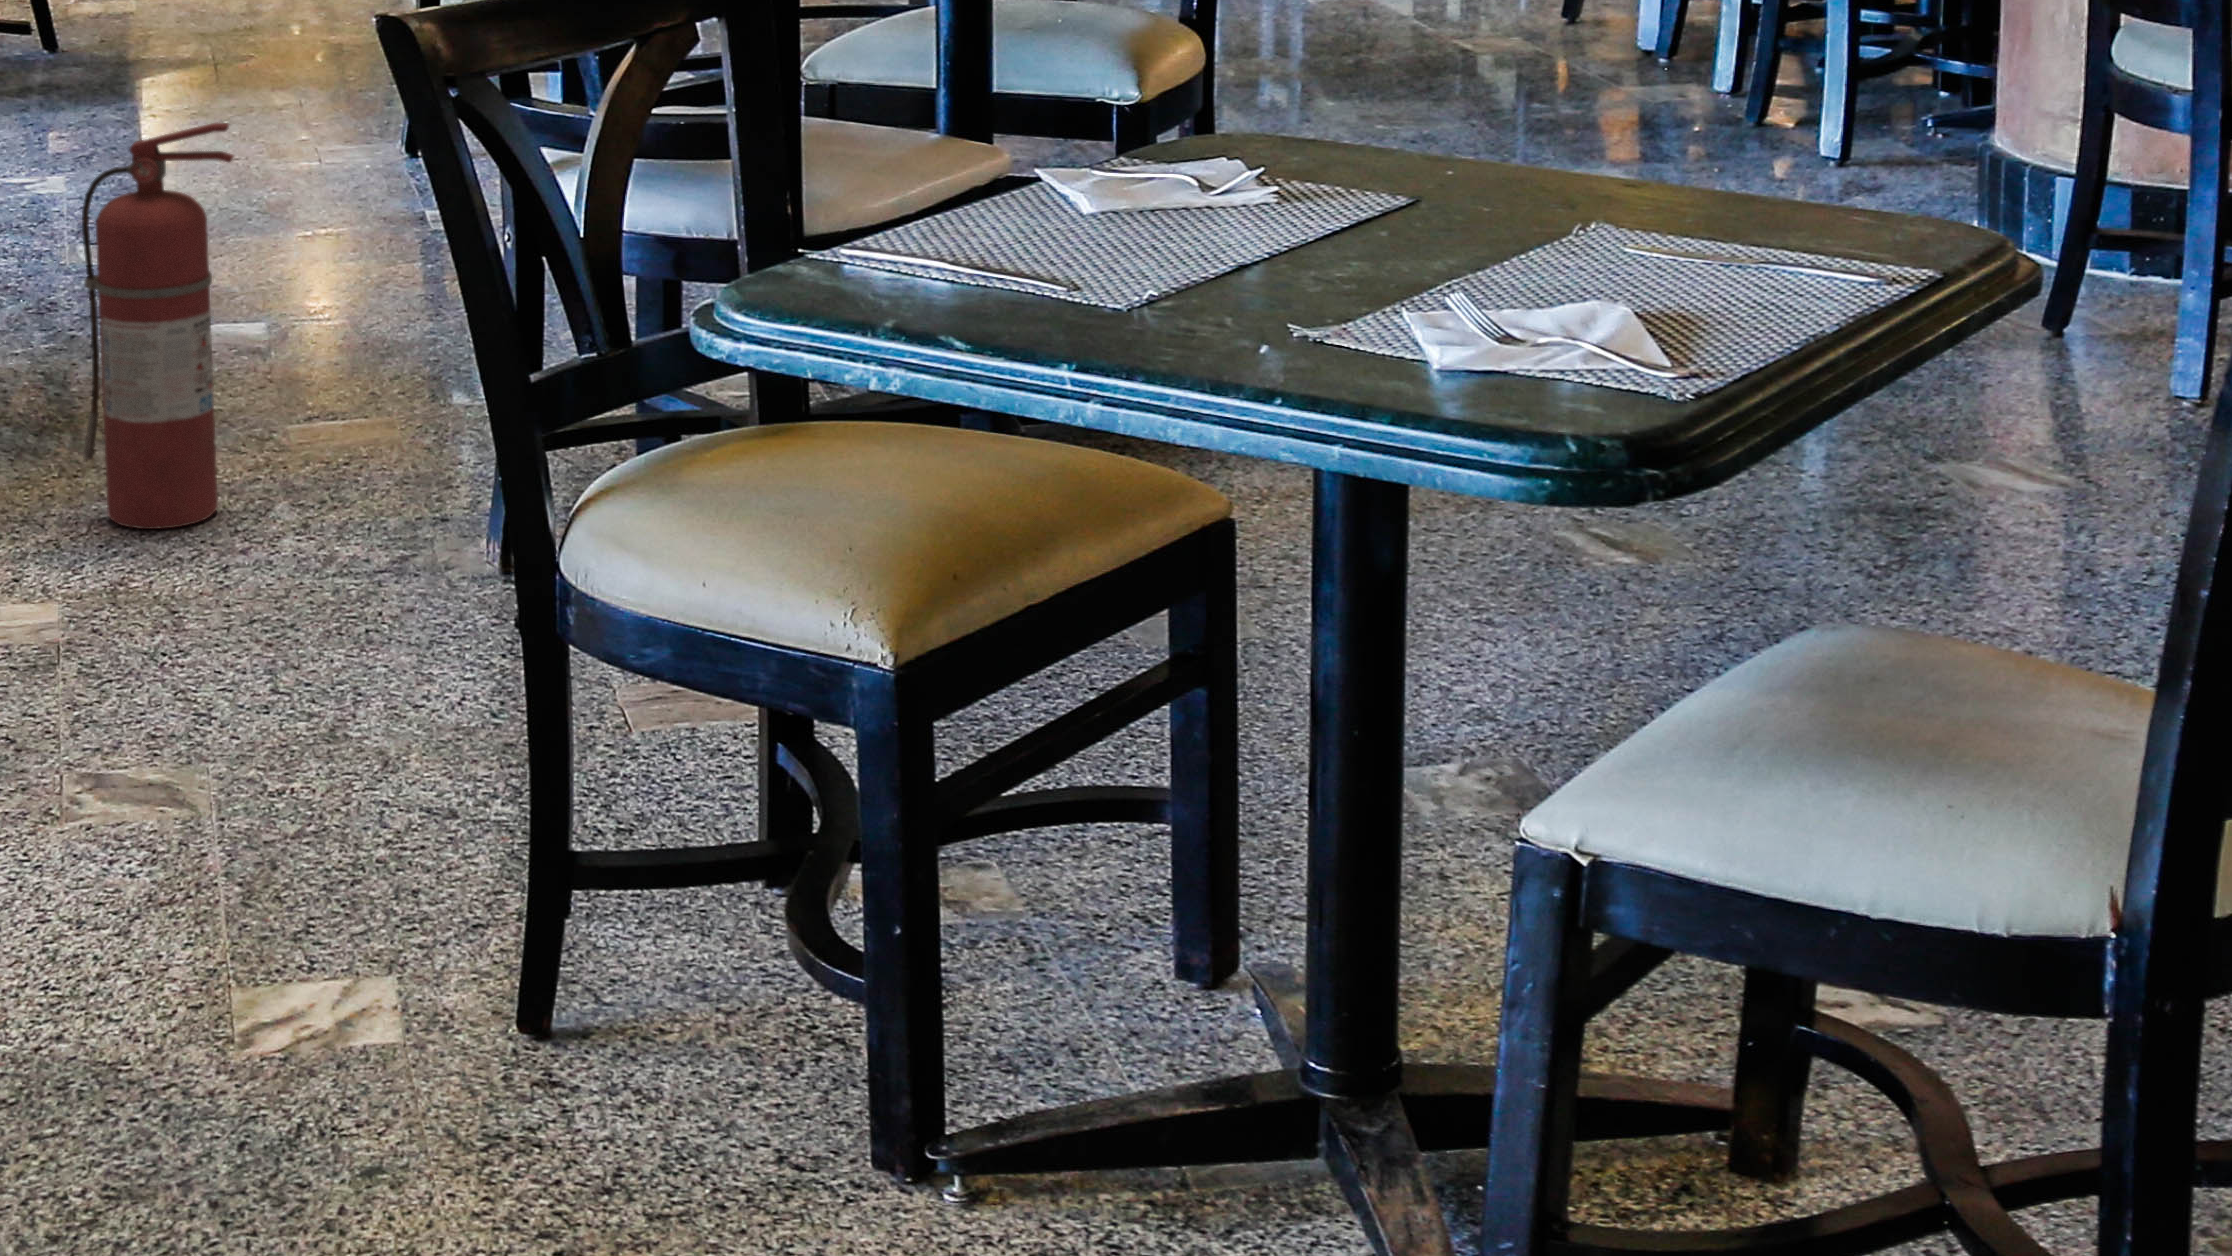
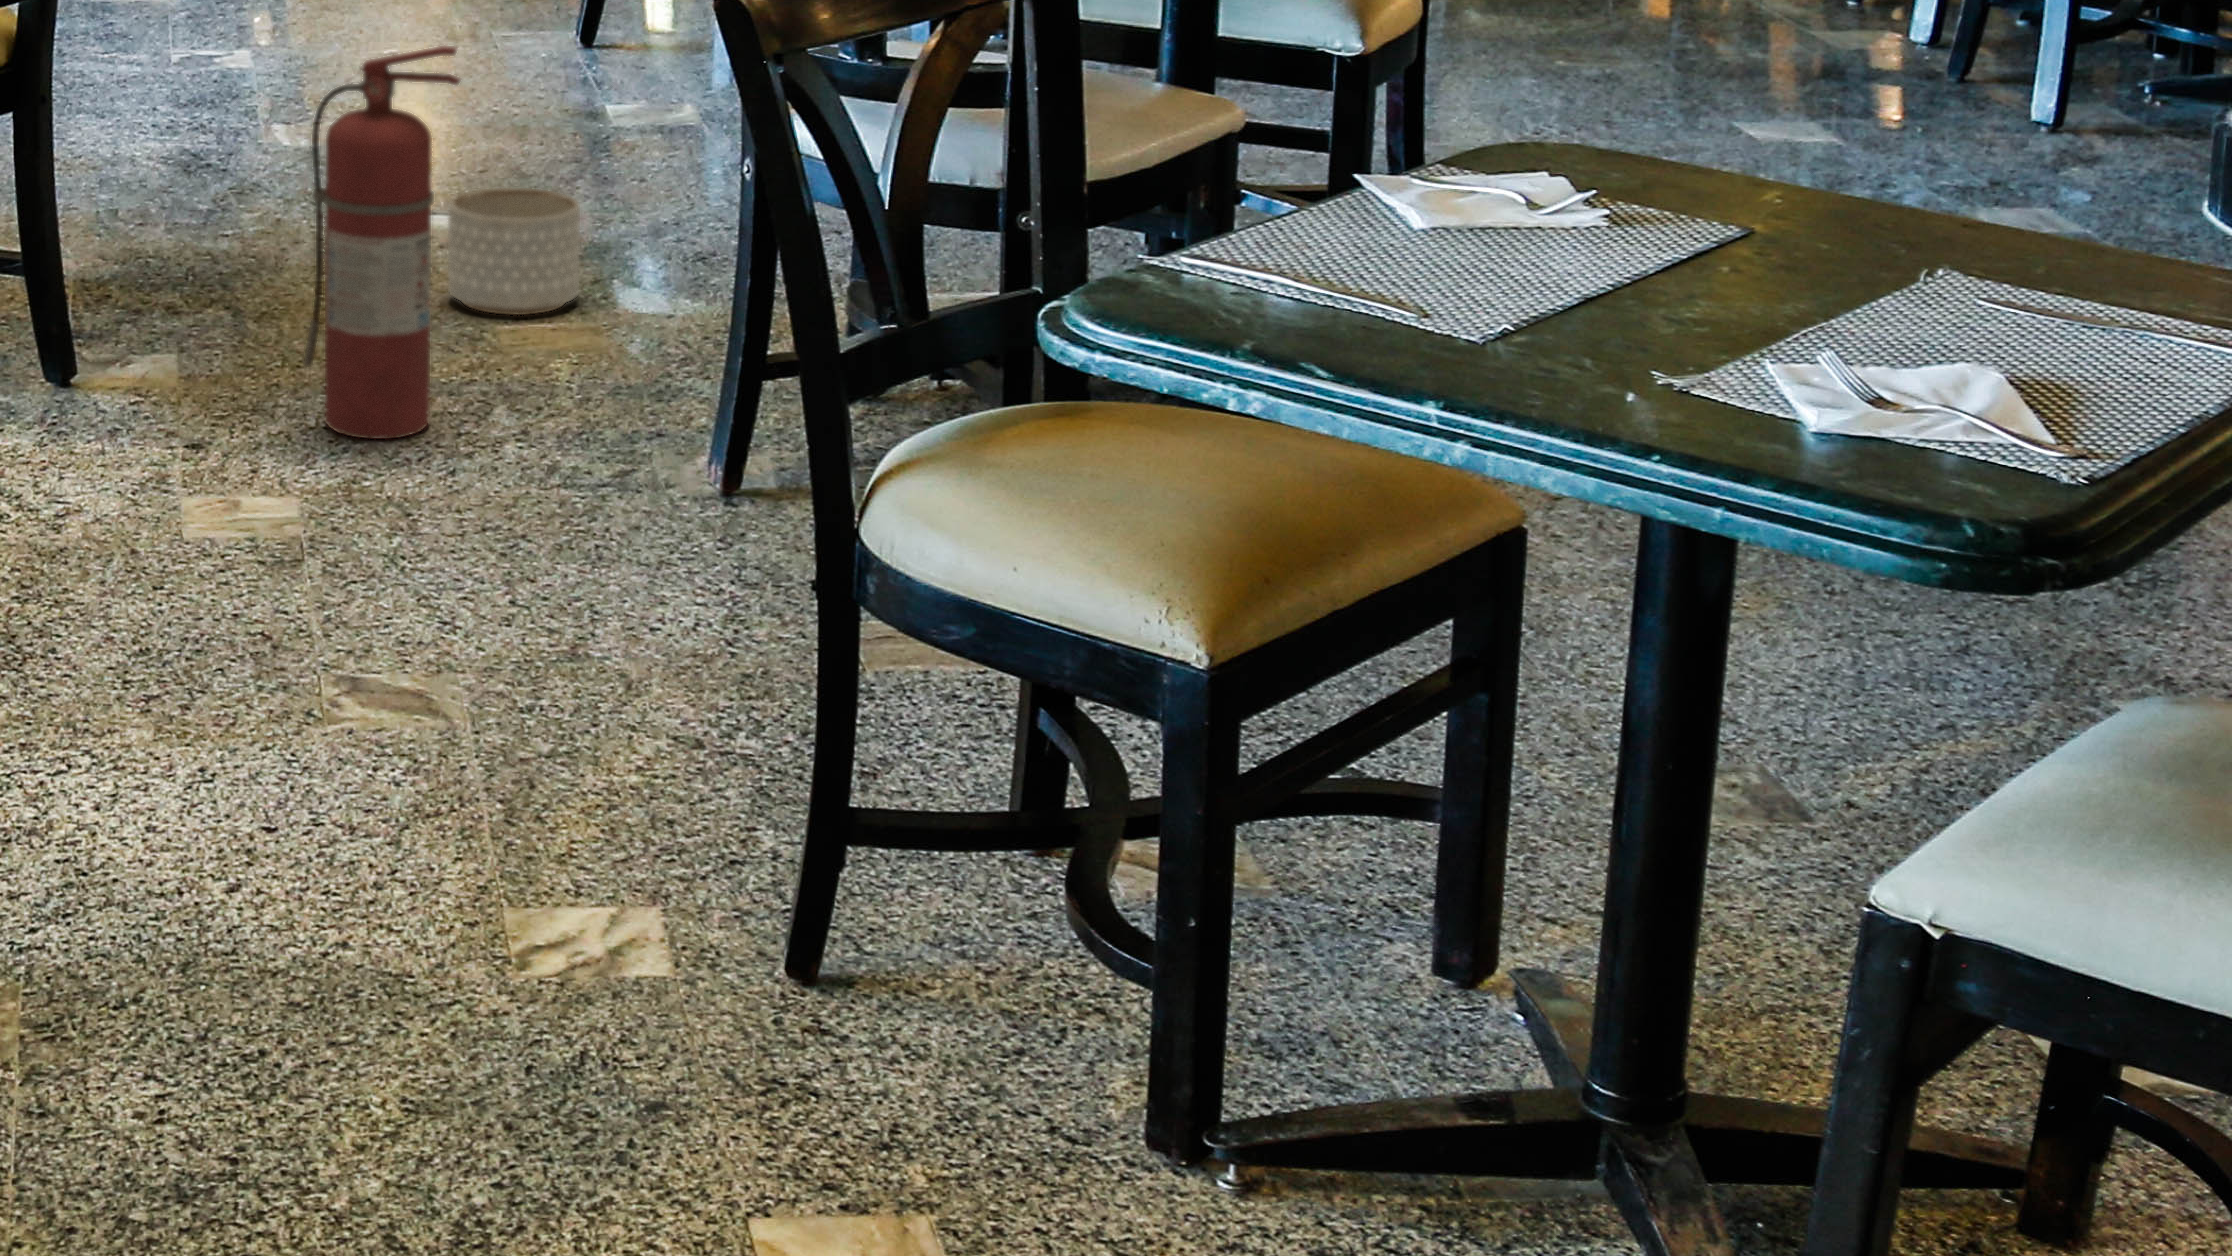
planter: none [247,272,385,399] -> present [448,188,580,315]

